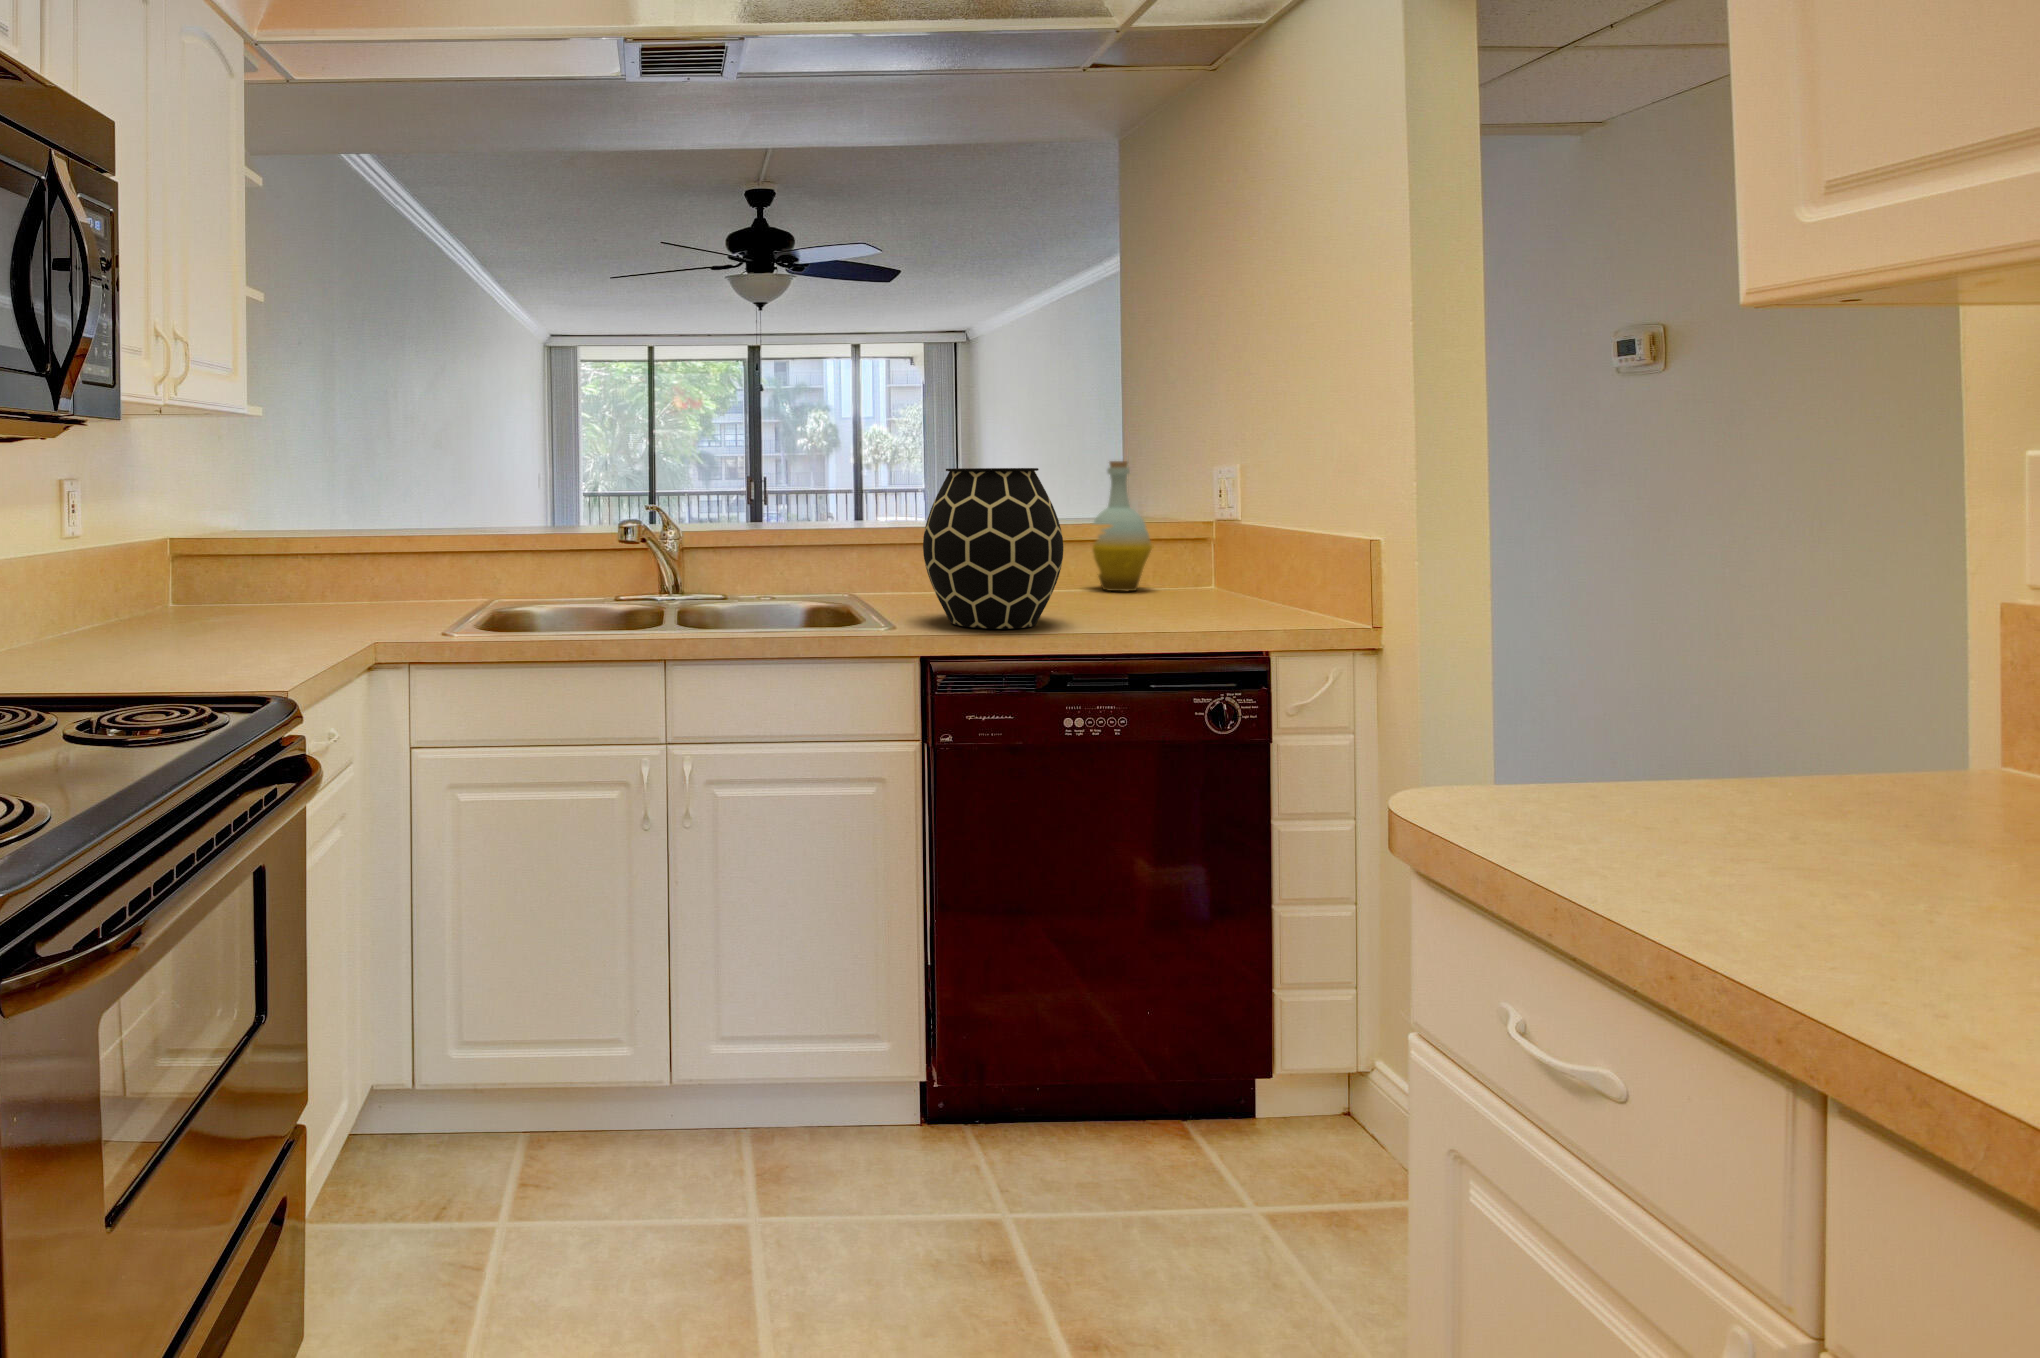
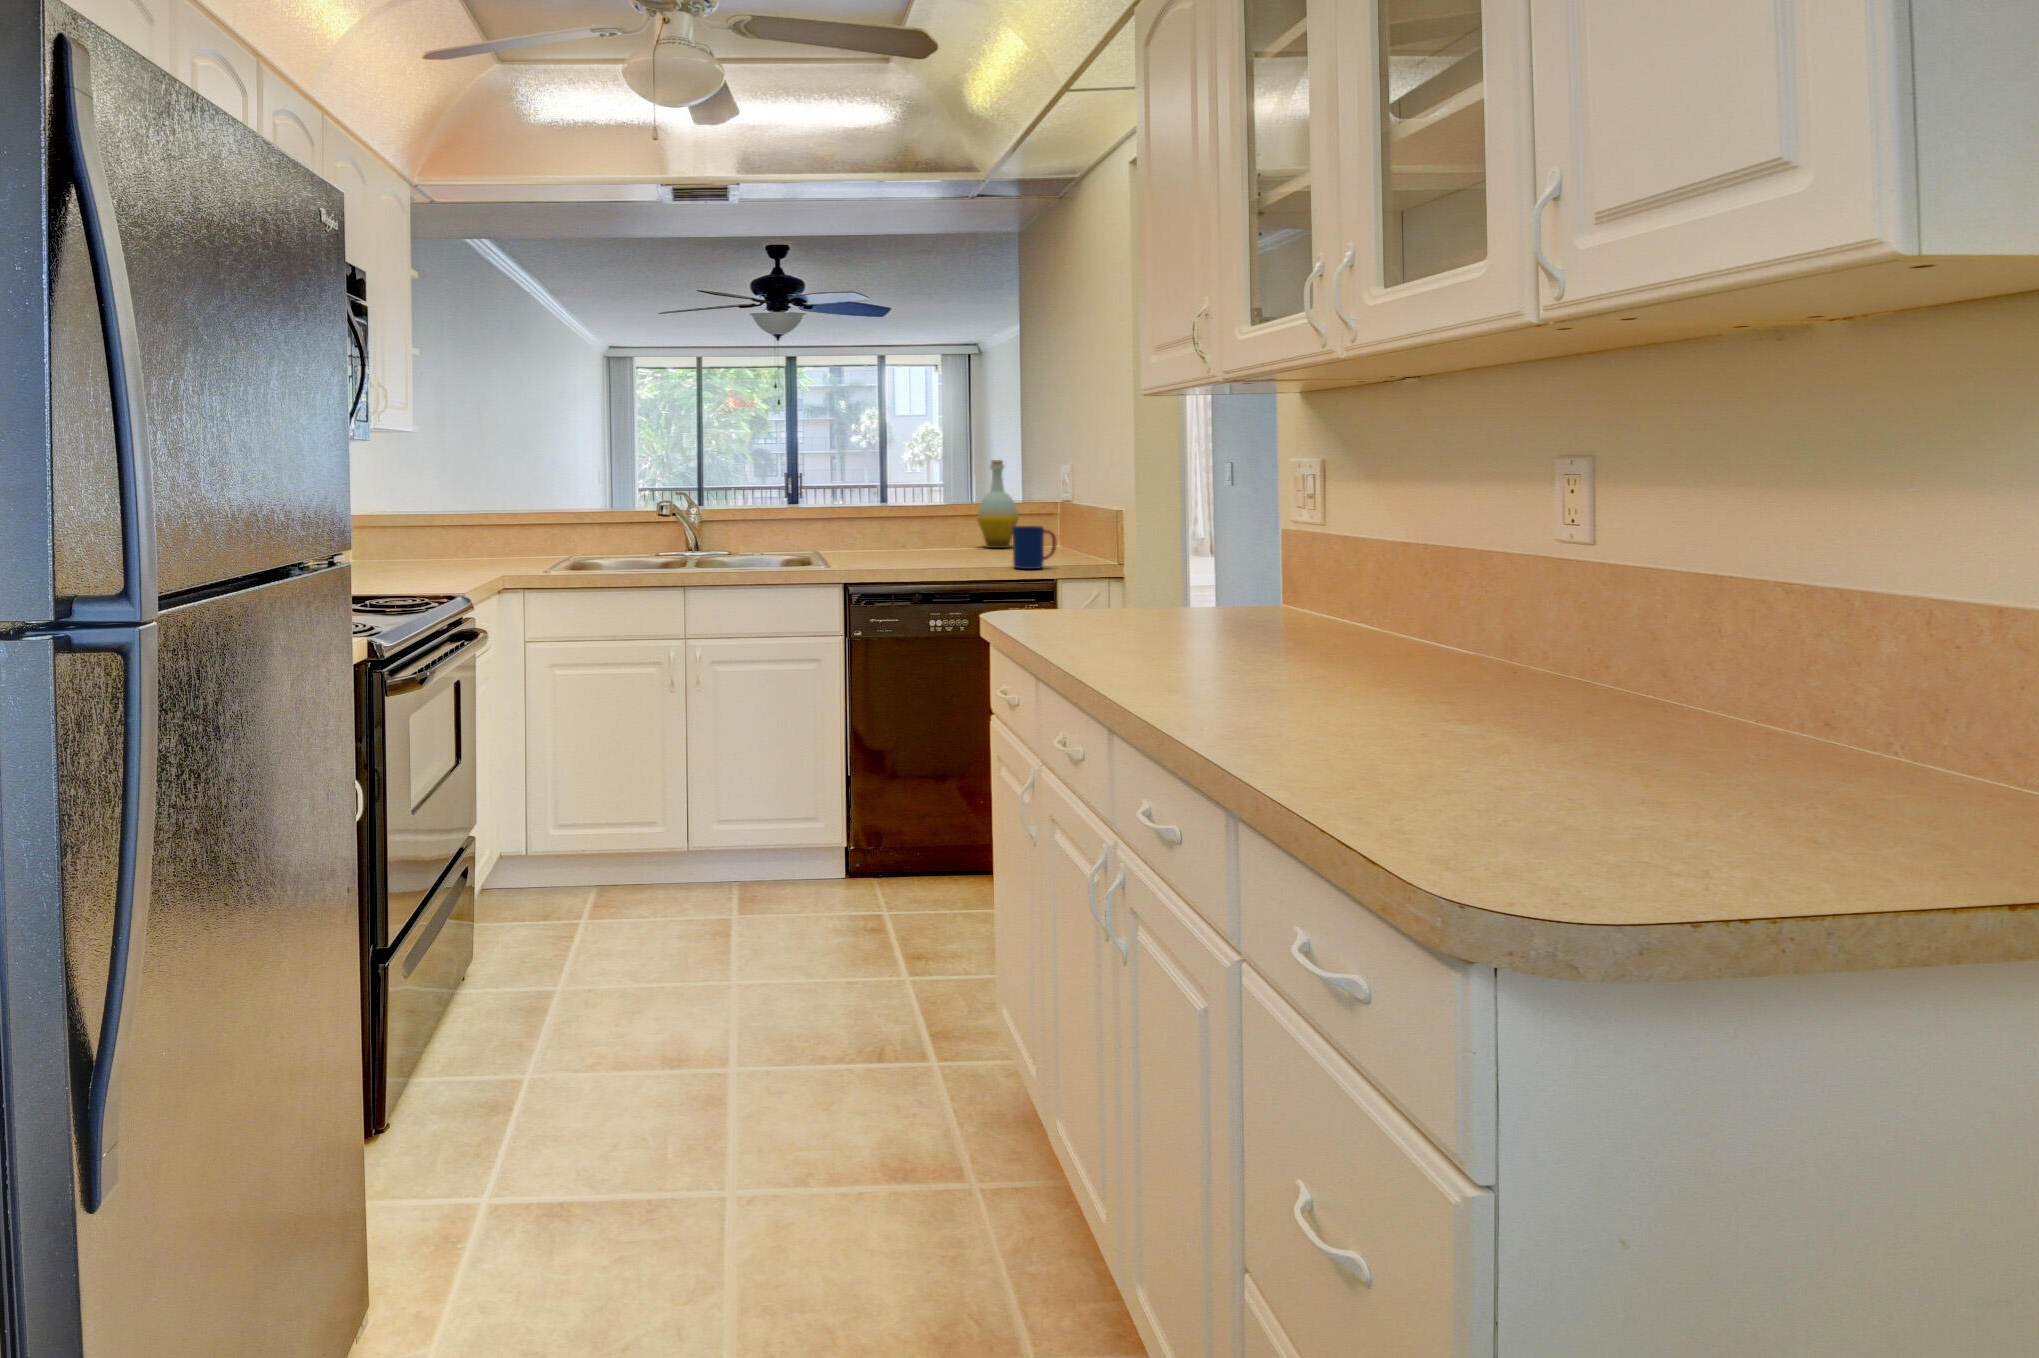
vase: present [923,468,1063,629] -> none [851,466,938,568]
mug: none [1190,564,1263,635] -> present [1013,526,1056,569]

